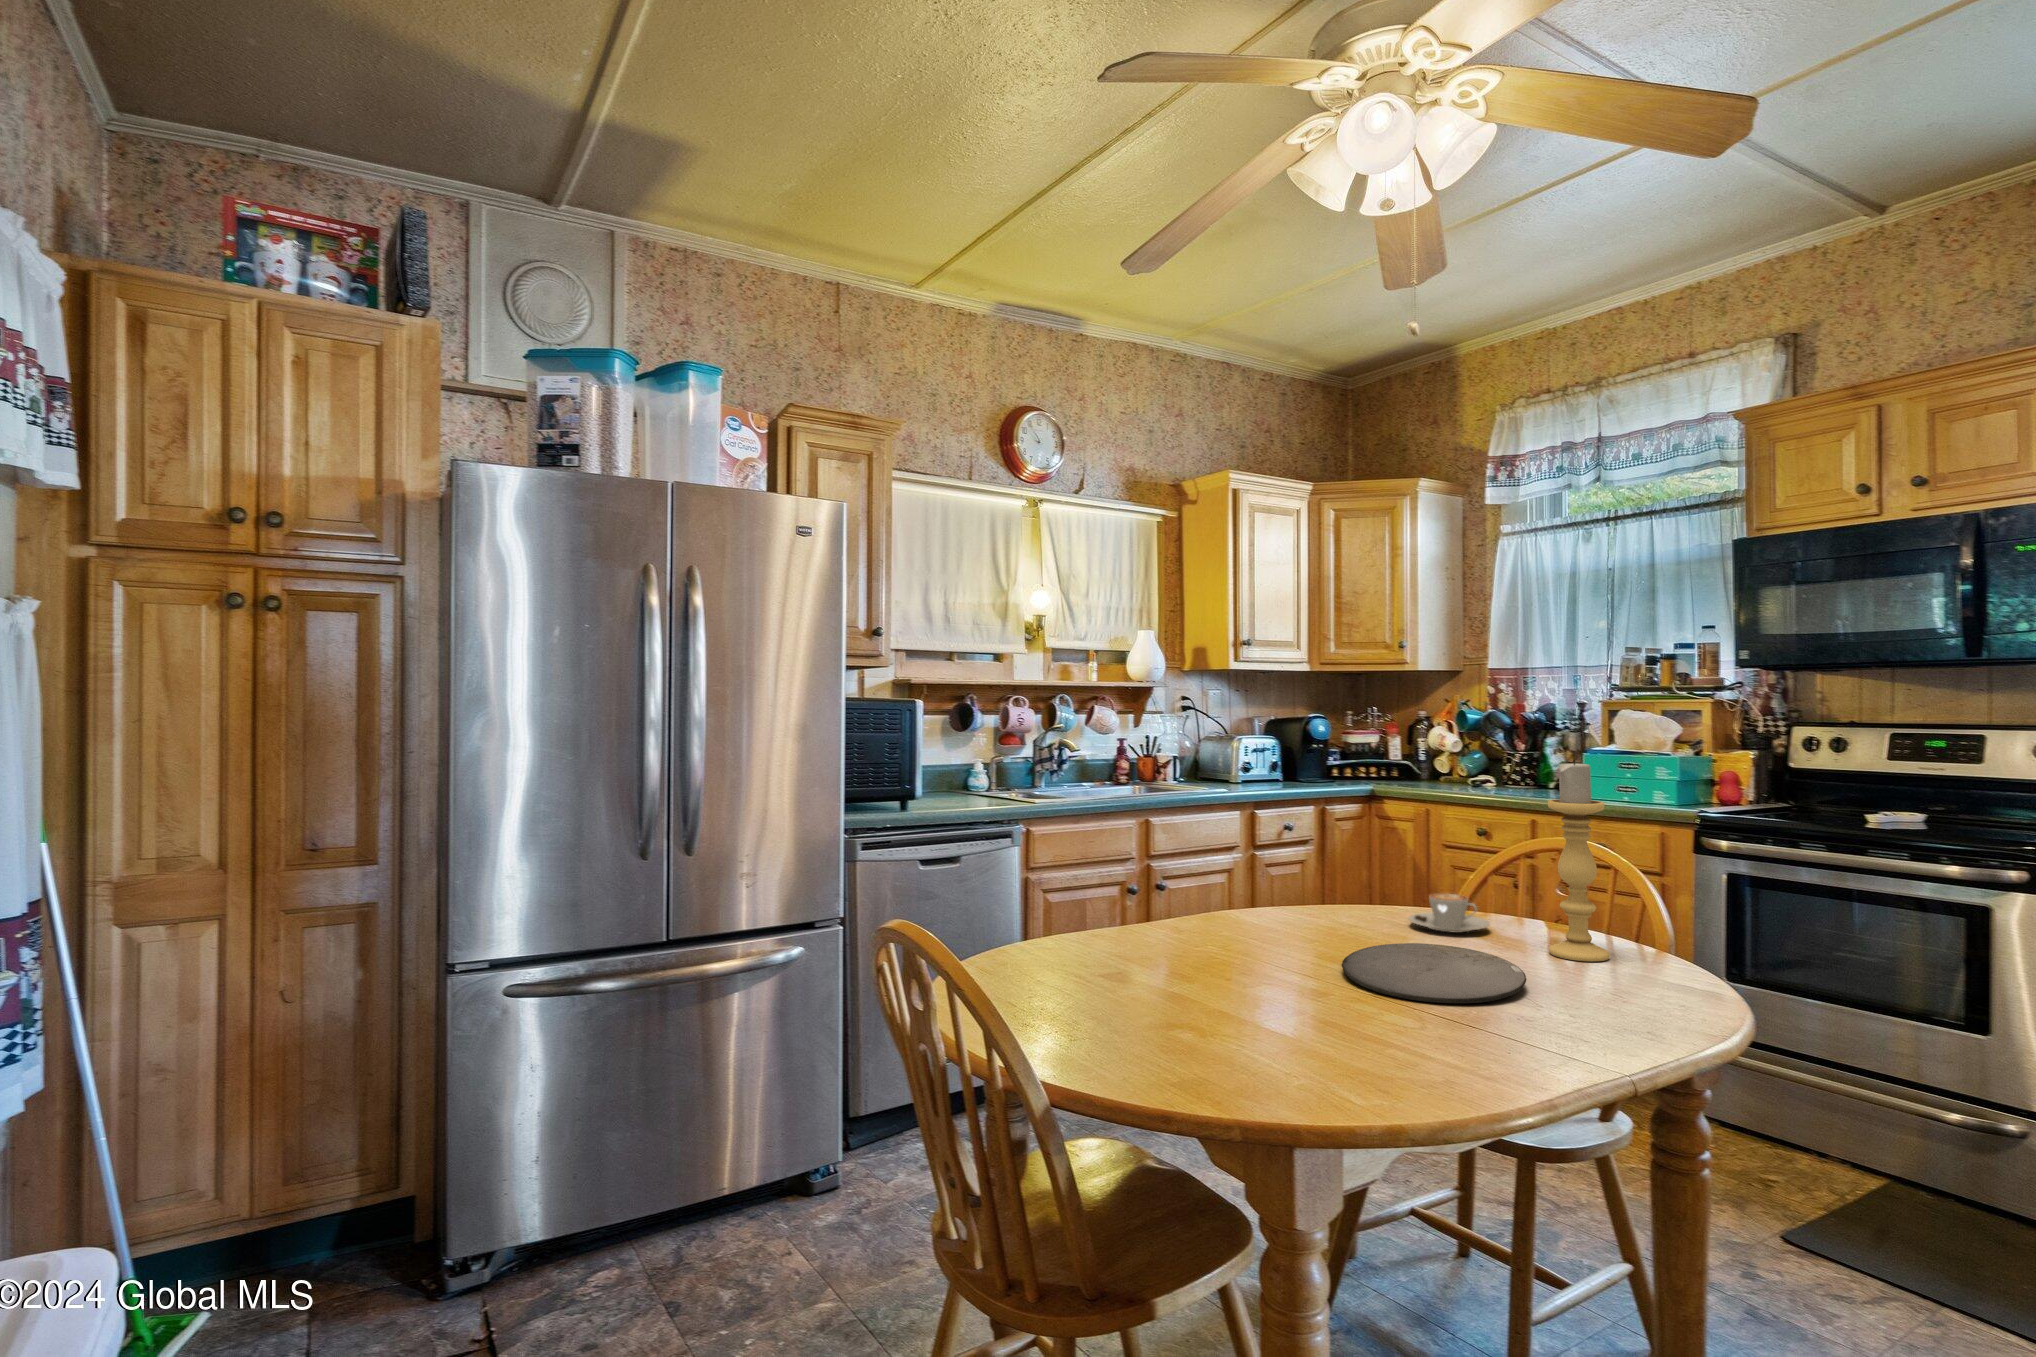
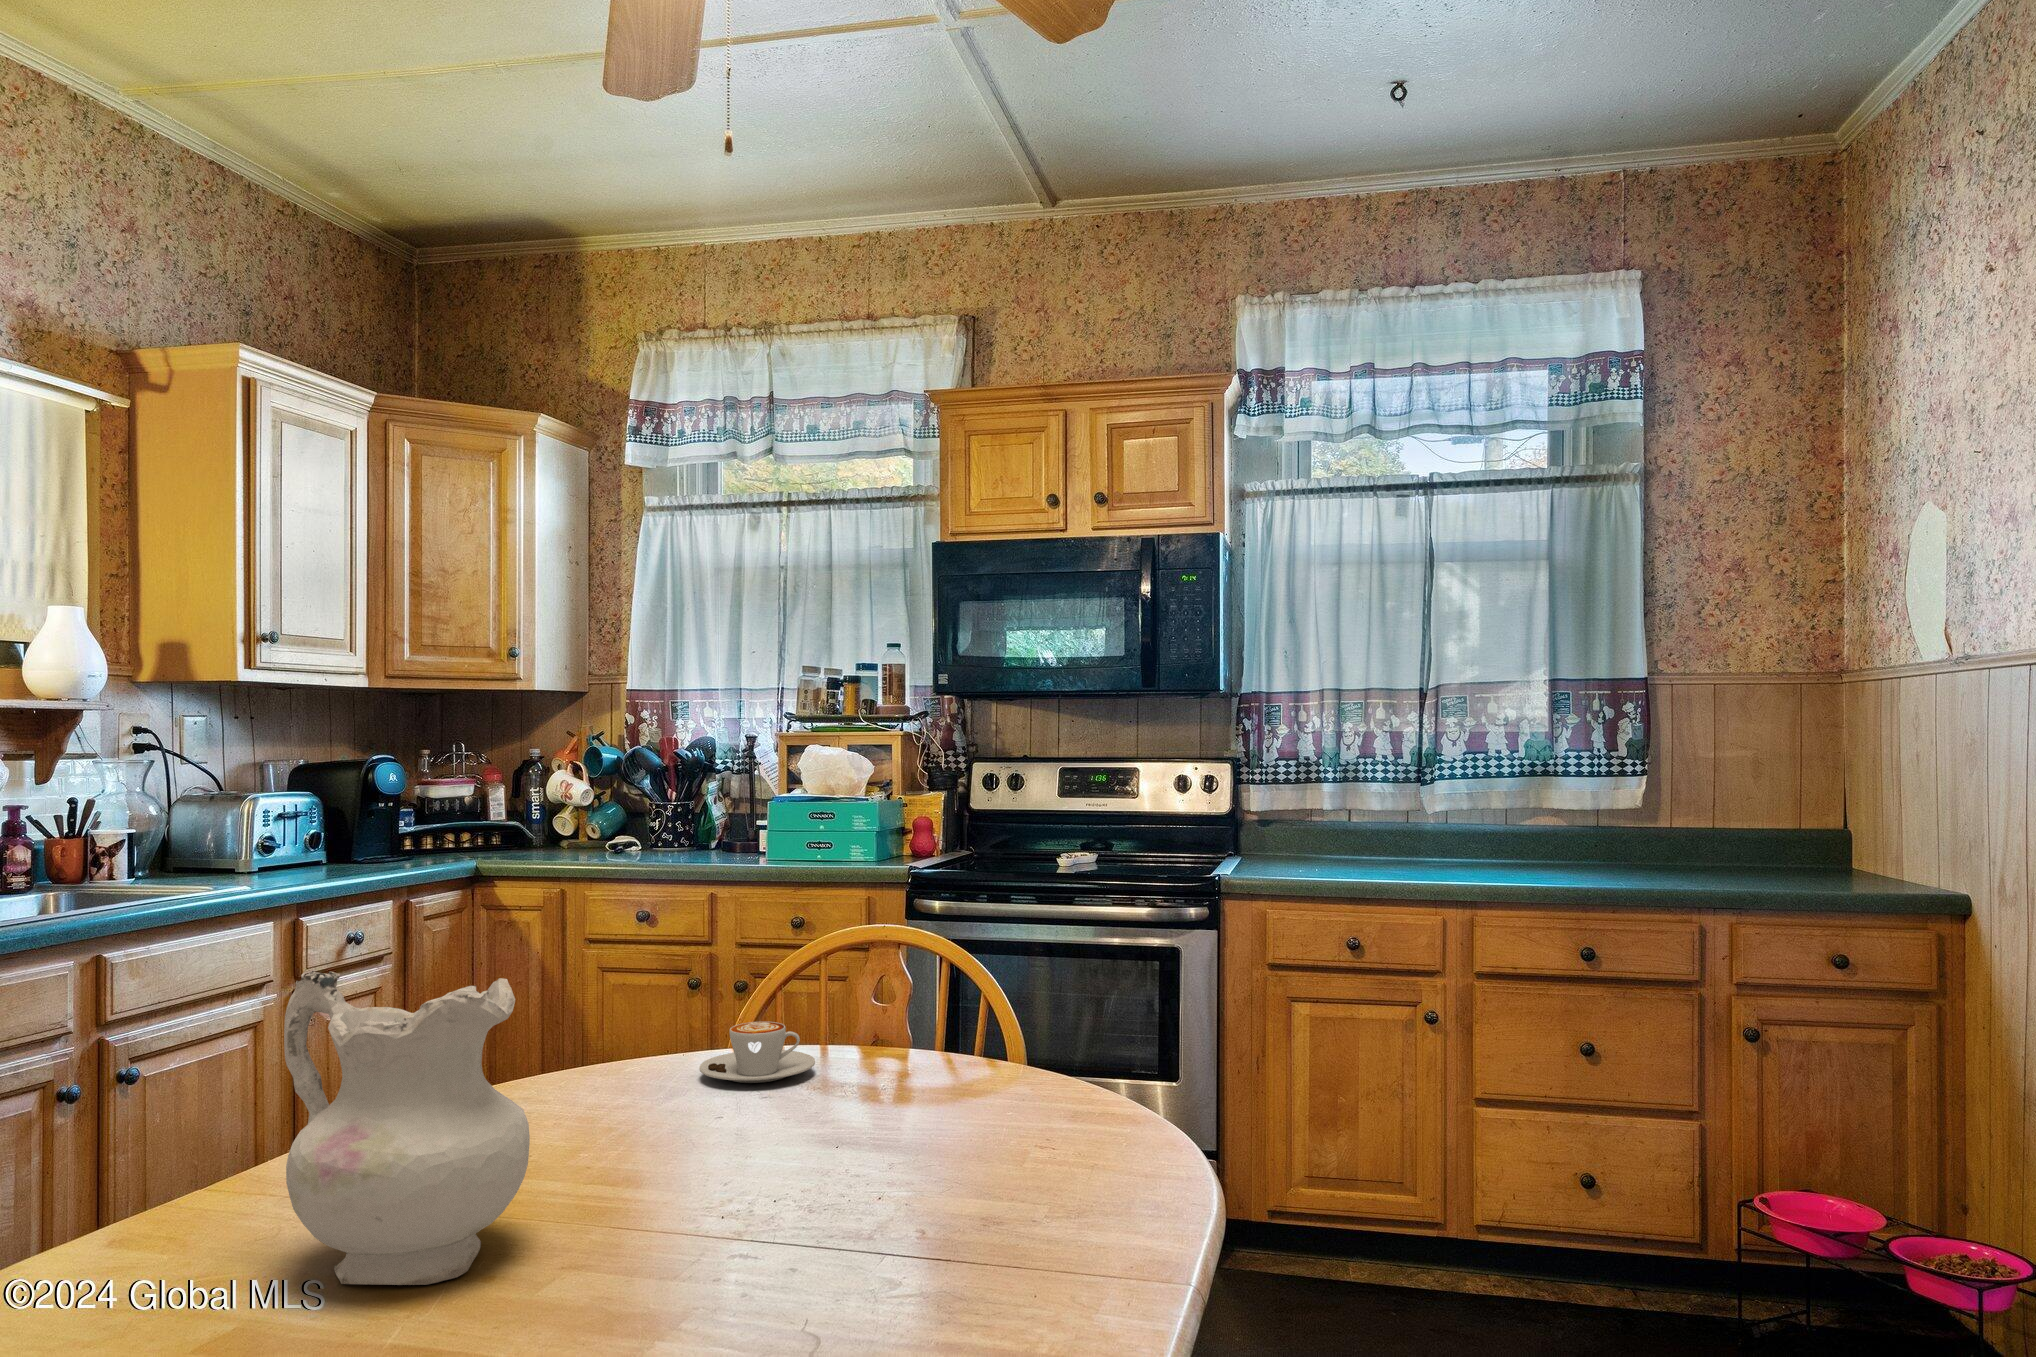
candle holder: present [1548,760,1610,961] -> none [911,811,985,1092]
ceramic pitcher: none [1130,818,1244,978] -> present [284,971,530,1285]
plate: present [1342,943,1526,1003] -> none [683,1107,958,1218]

